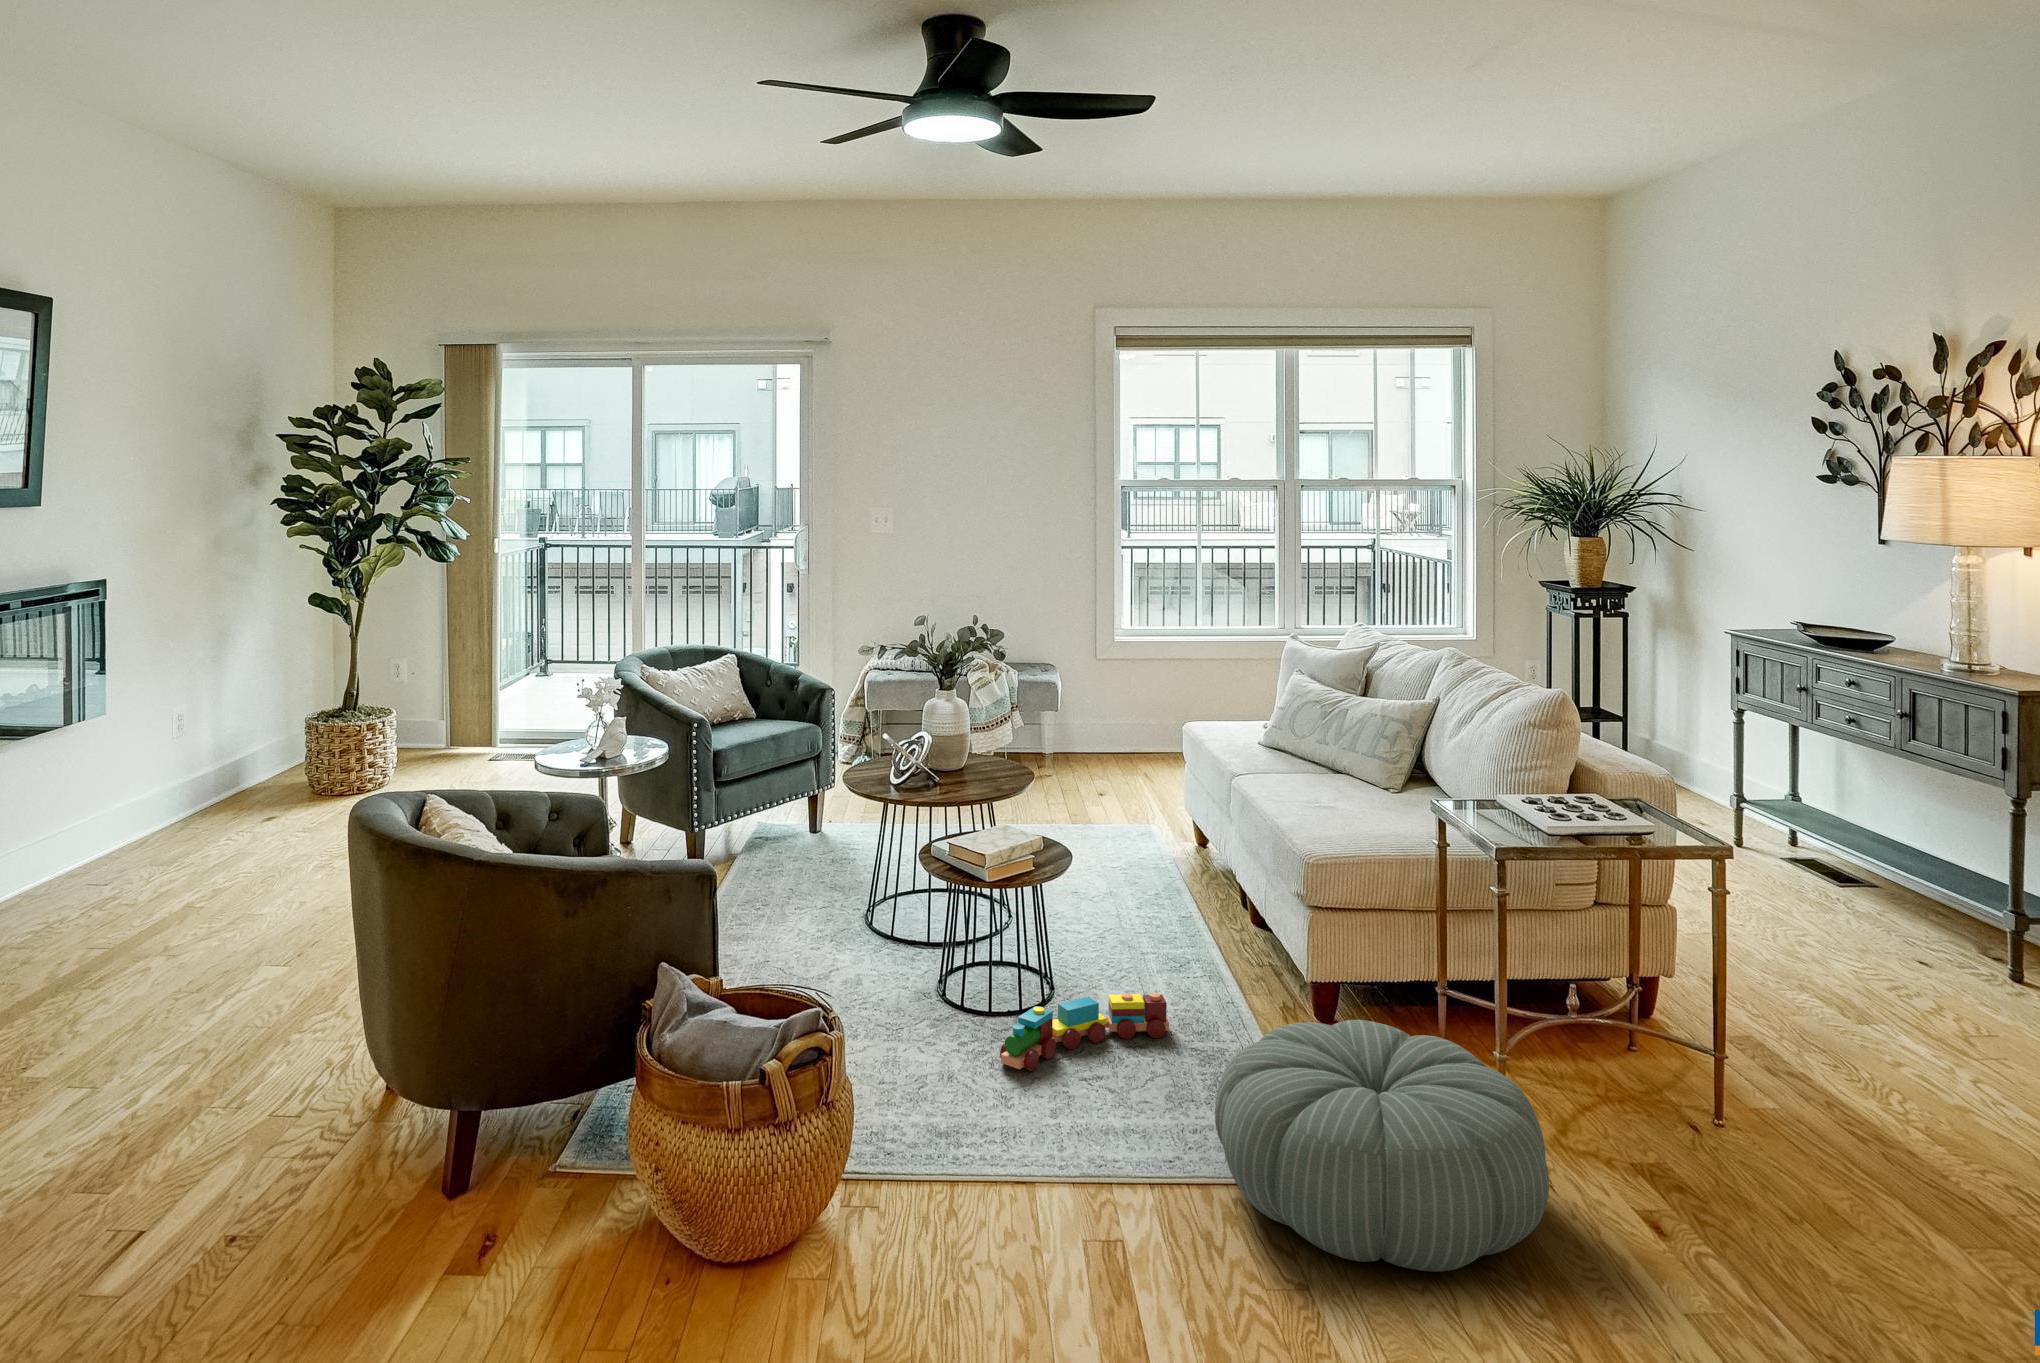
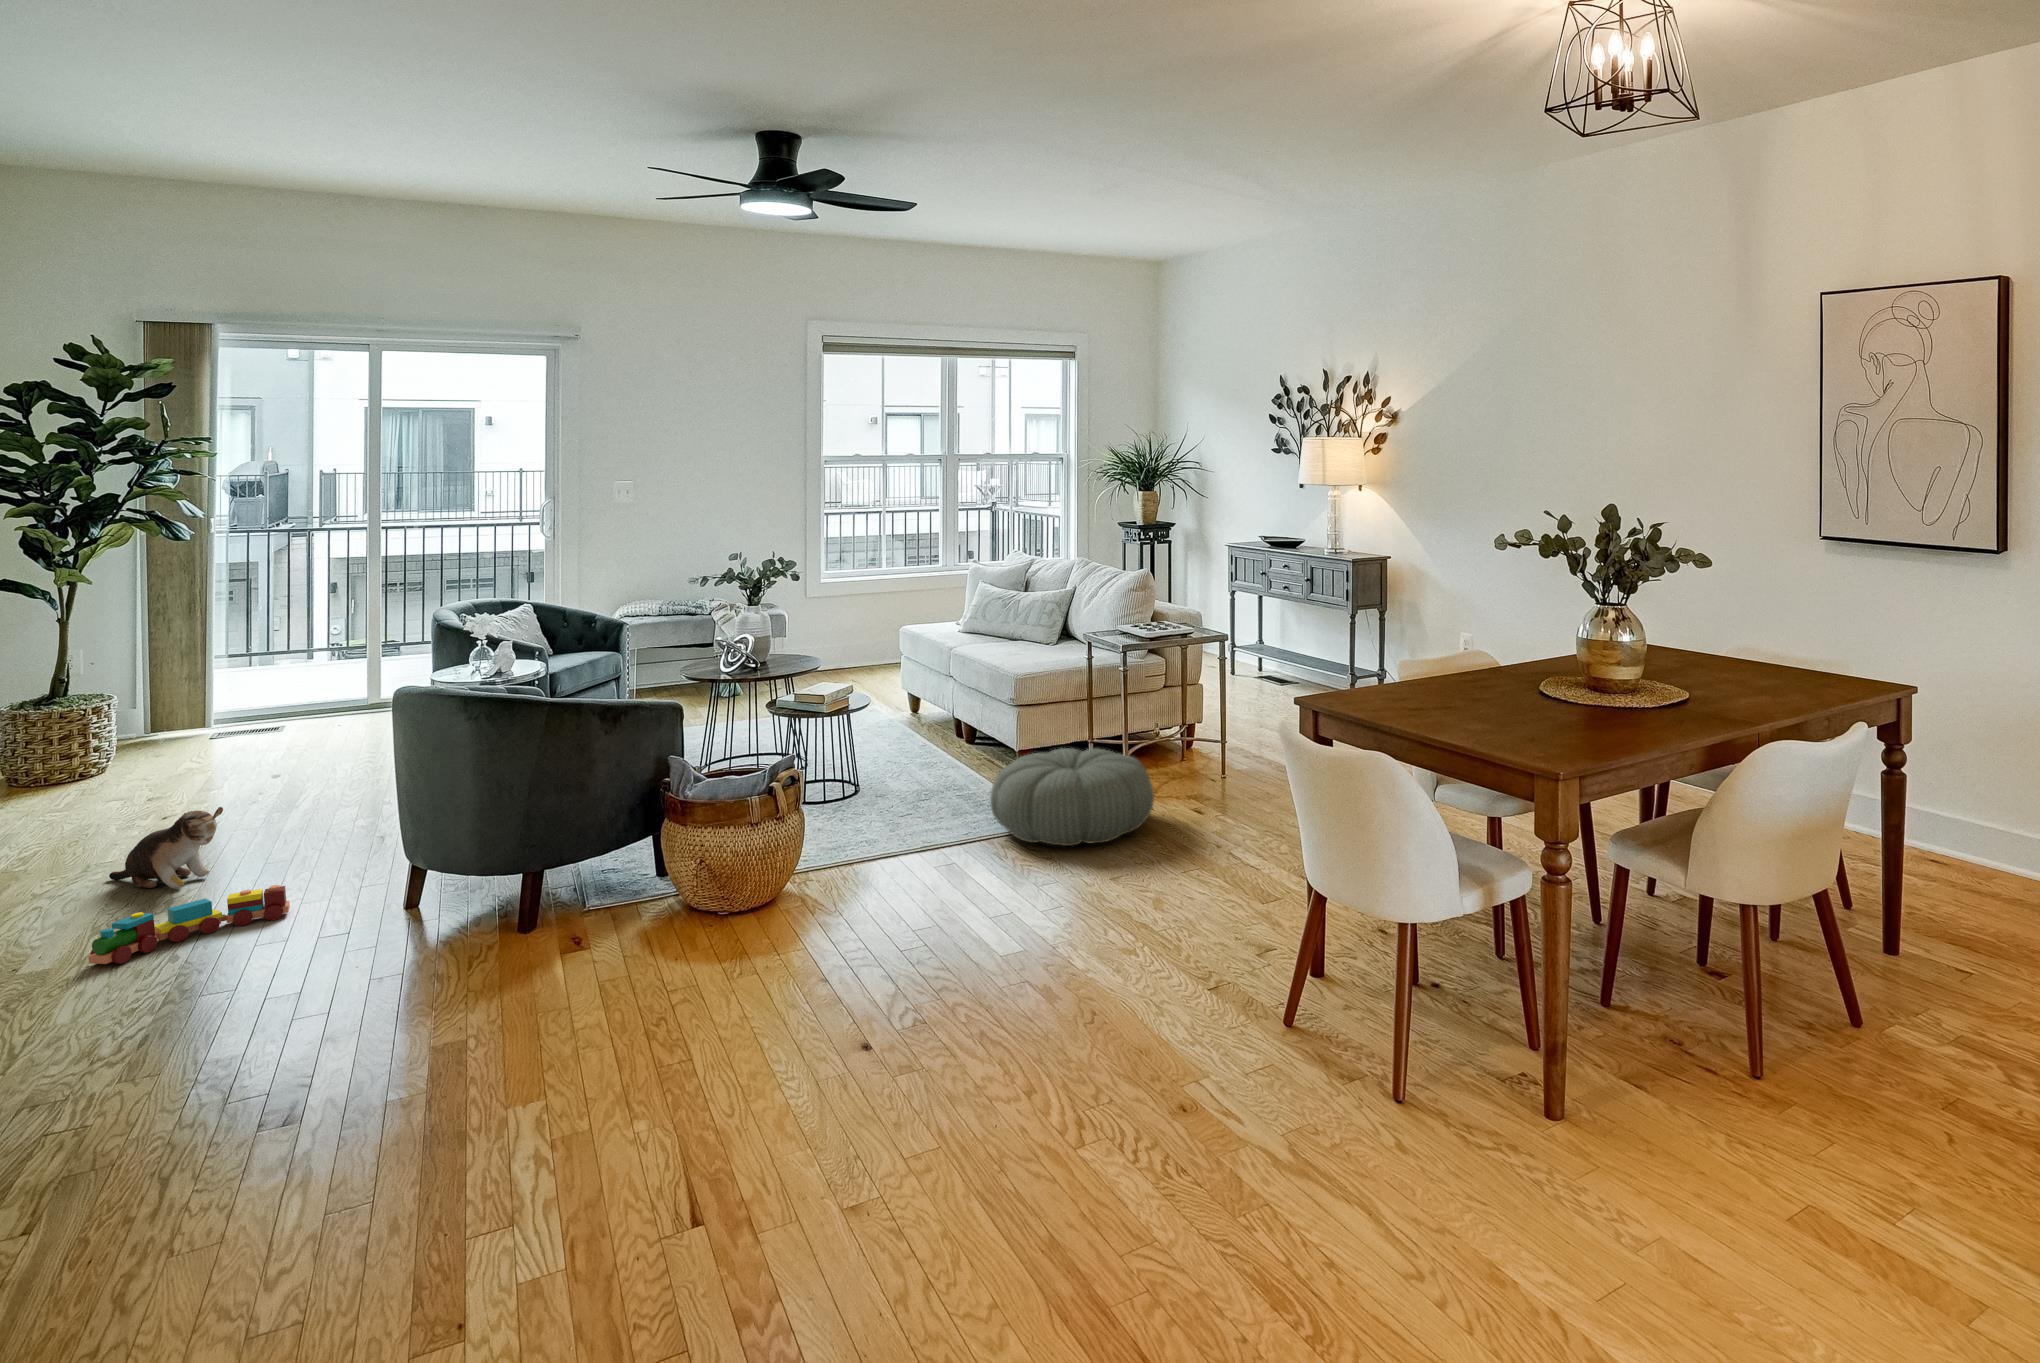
plush toy: none [218,891,293,982] -> present [109,807,223,889]
toy train: present [1000,993,1169,1071] -> present [88,885,290,964]

